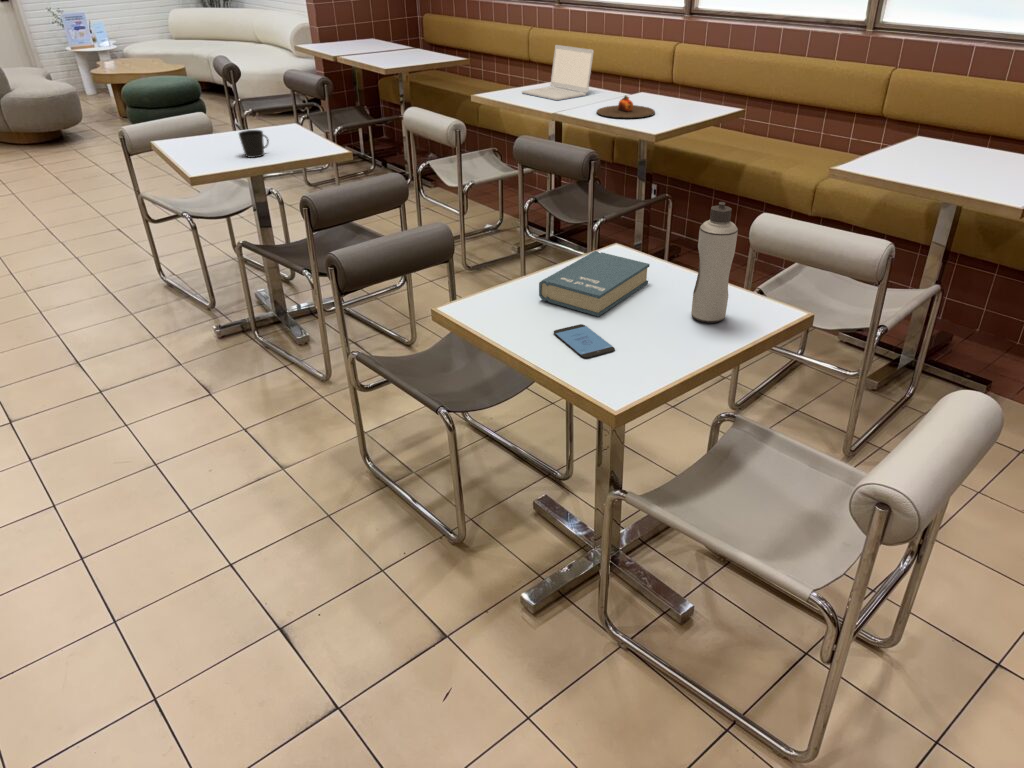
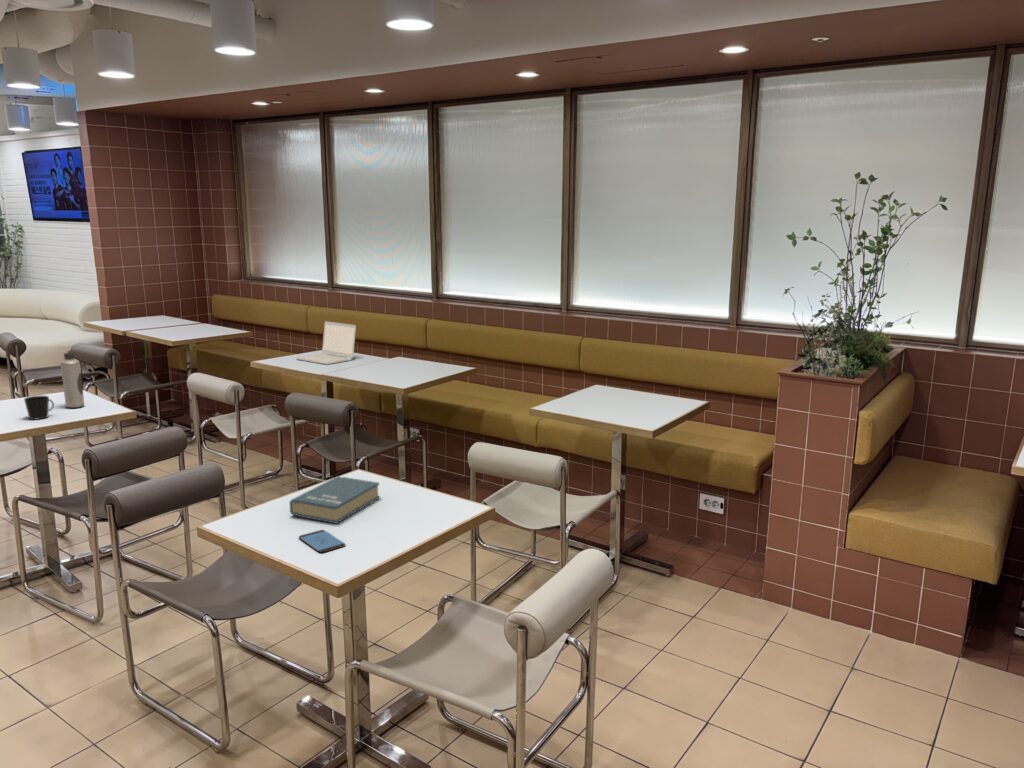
plate: present [597,95,655,118] -> none [358,360,406,377]
water bottle: present [691,202,738,323] -> present [60,351,84,408]

